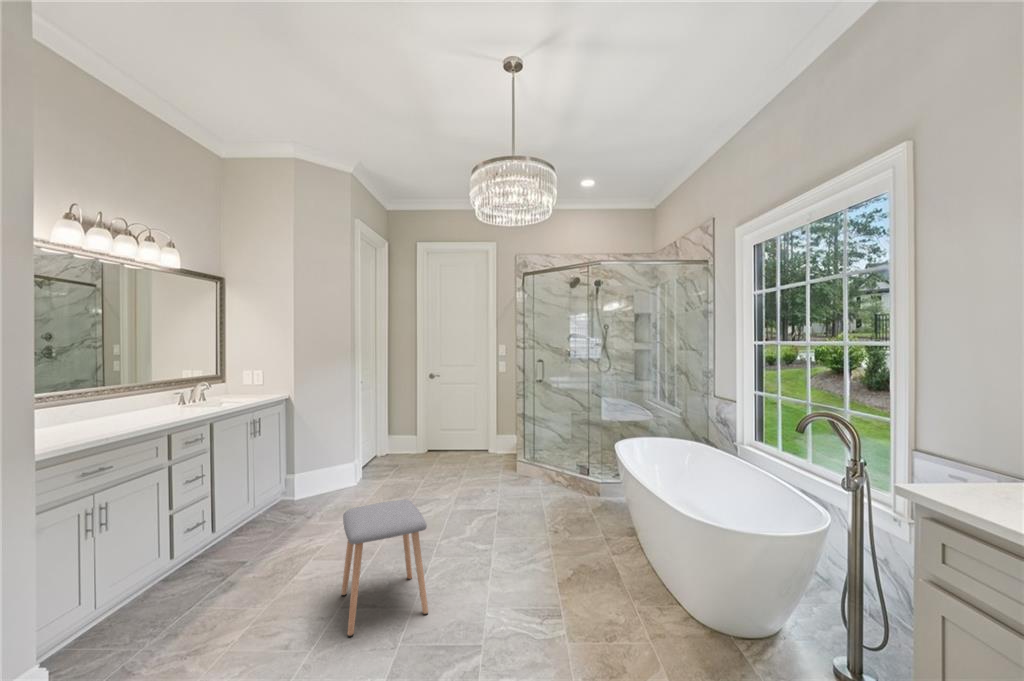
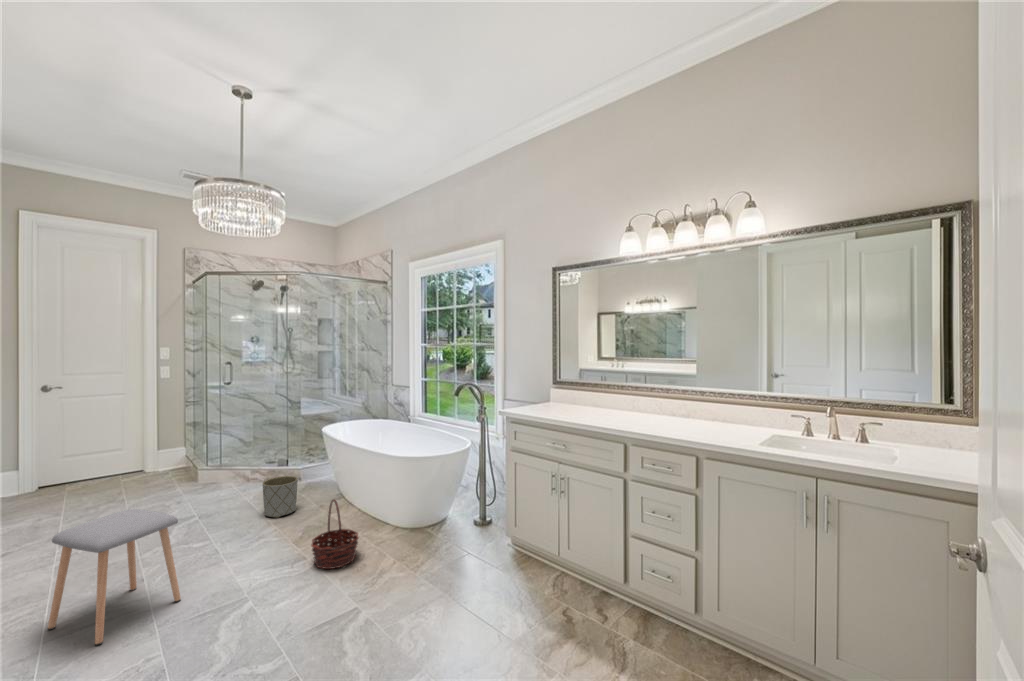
planter: none [545,490,581,539] -> present [263,476,298,518]
basket: none [556,552,621,656] -> present [311,500,359,569]

